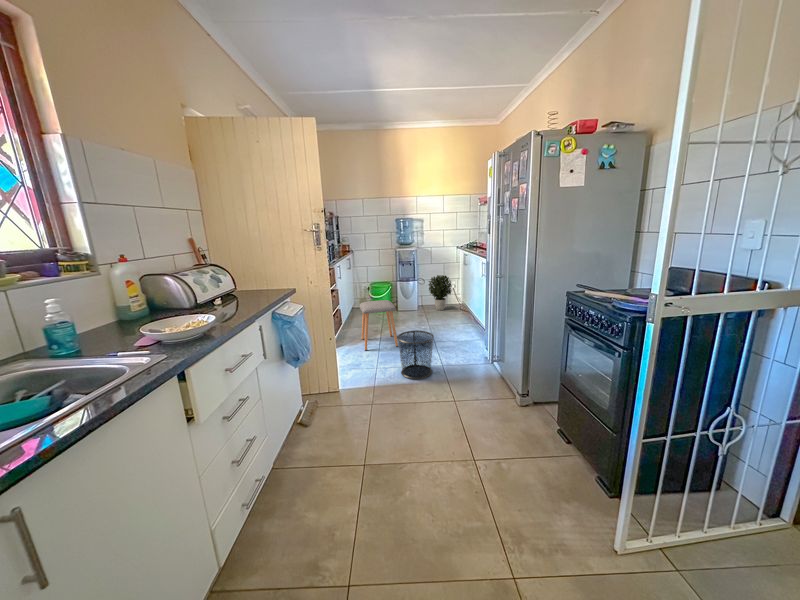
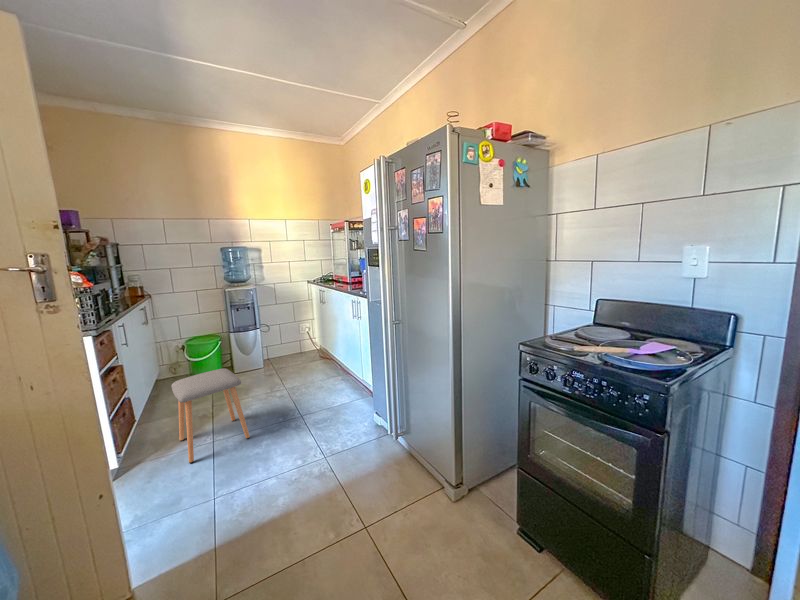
potted plant: present [429,275,452,310] -> none [275,317,309,362]
waste bin: present [397,330,434,379] -> none [255,412,318,501]

